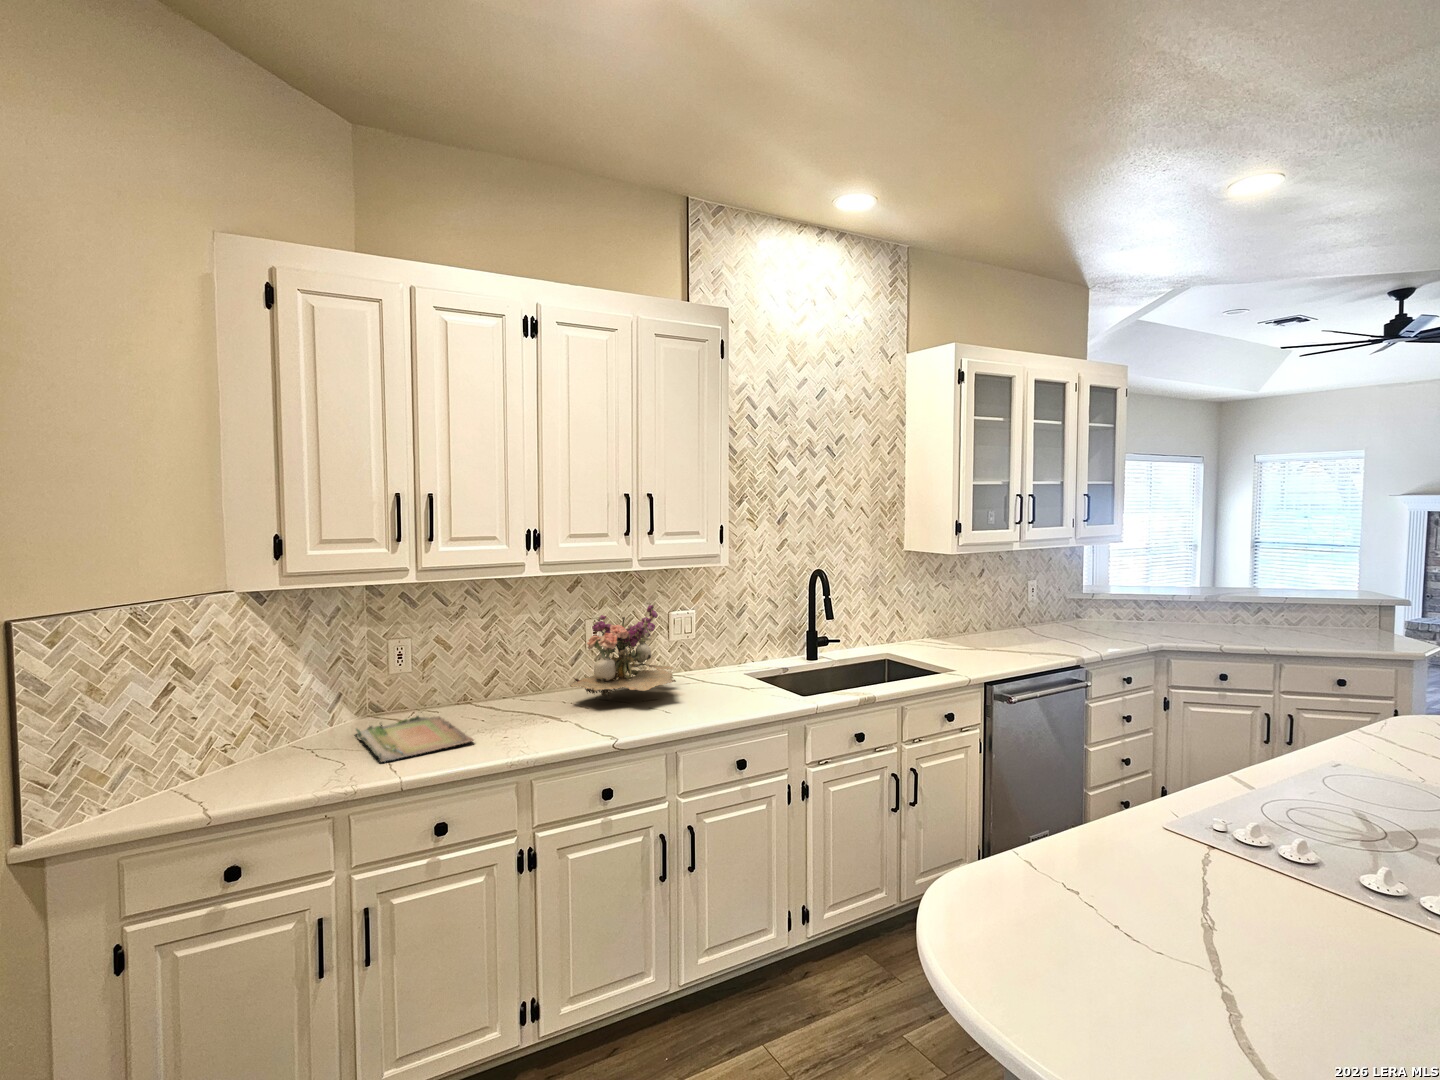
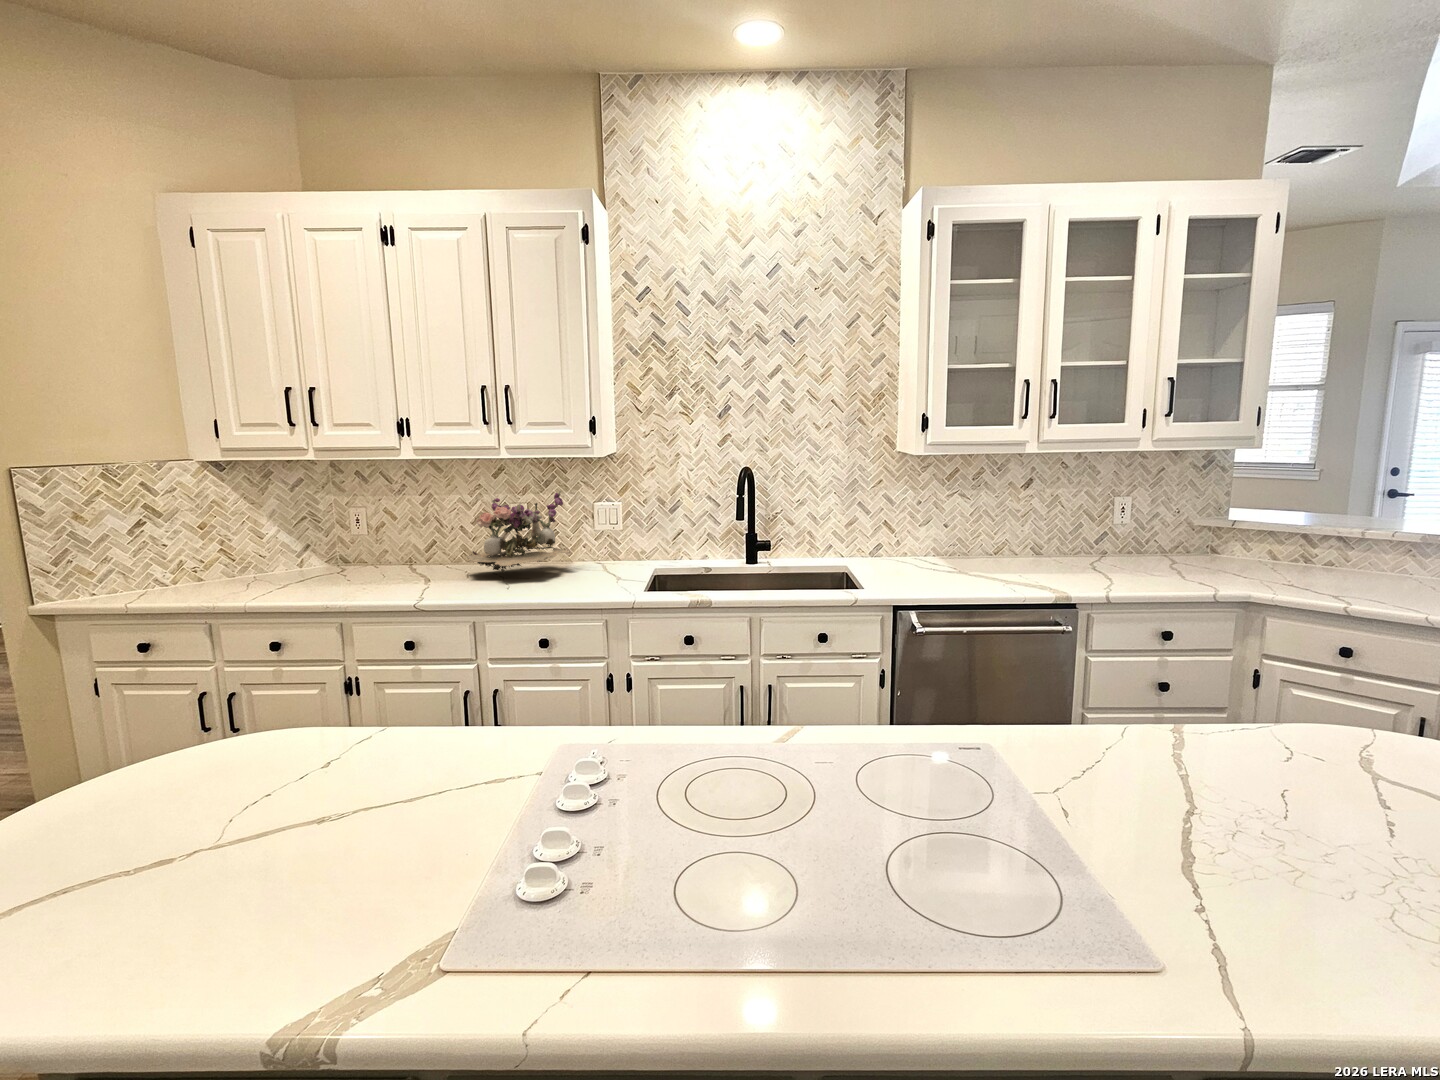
tray: present [356,712,474,762] -> none [264,563,363,593]

